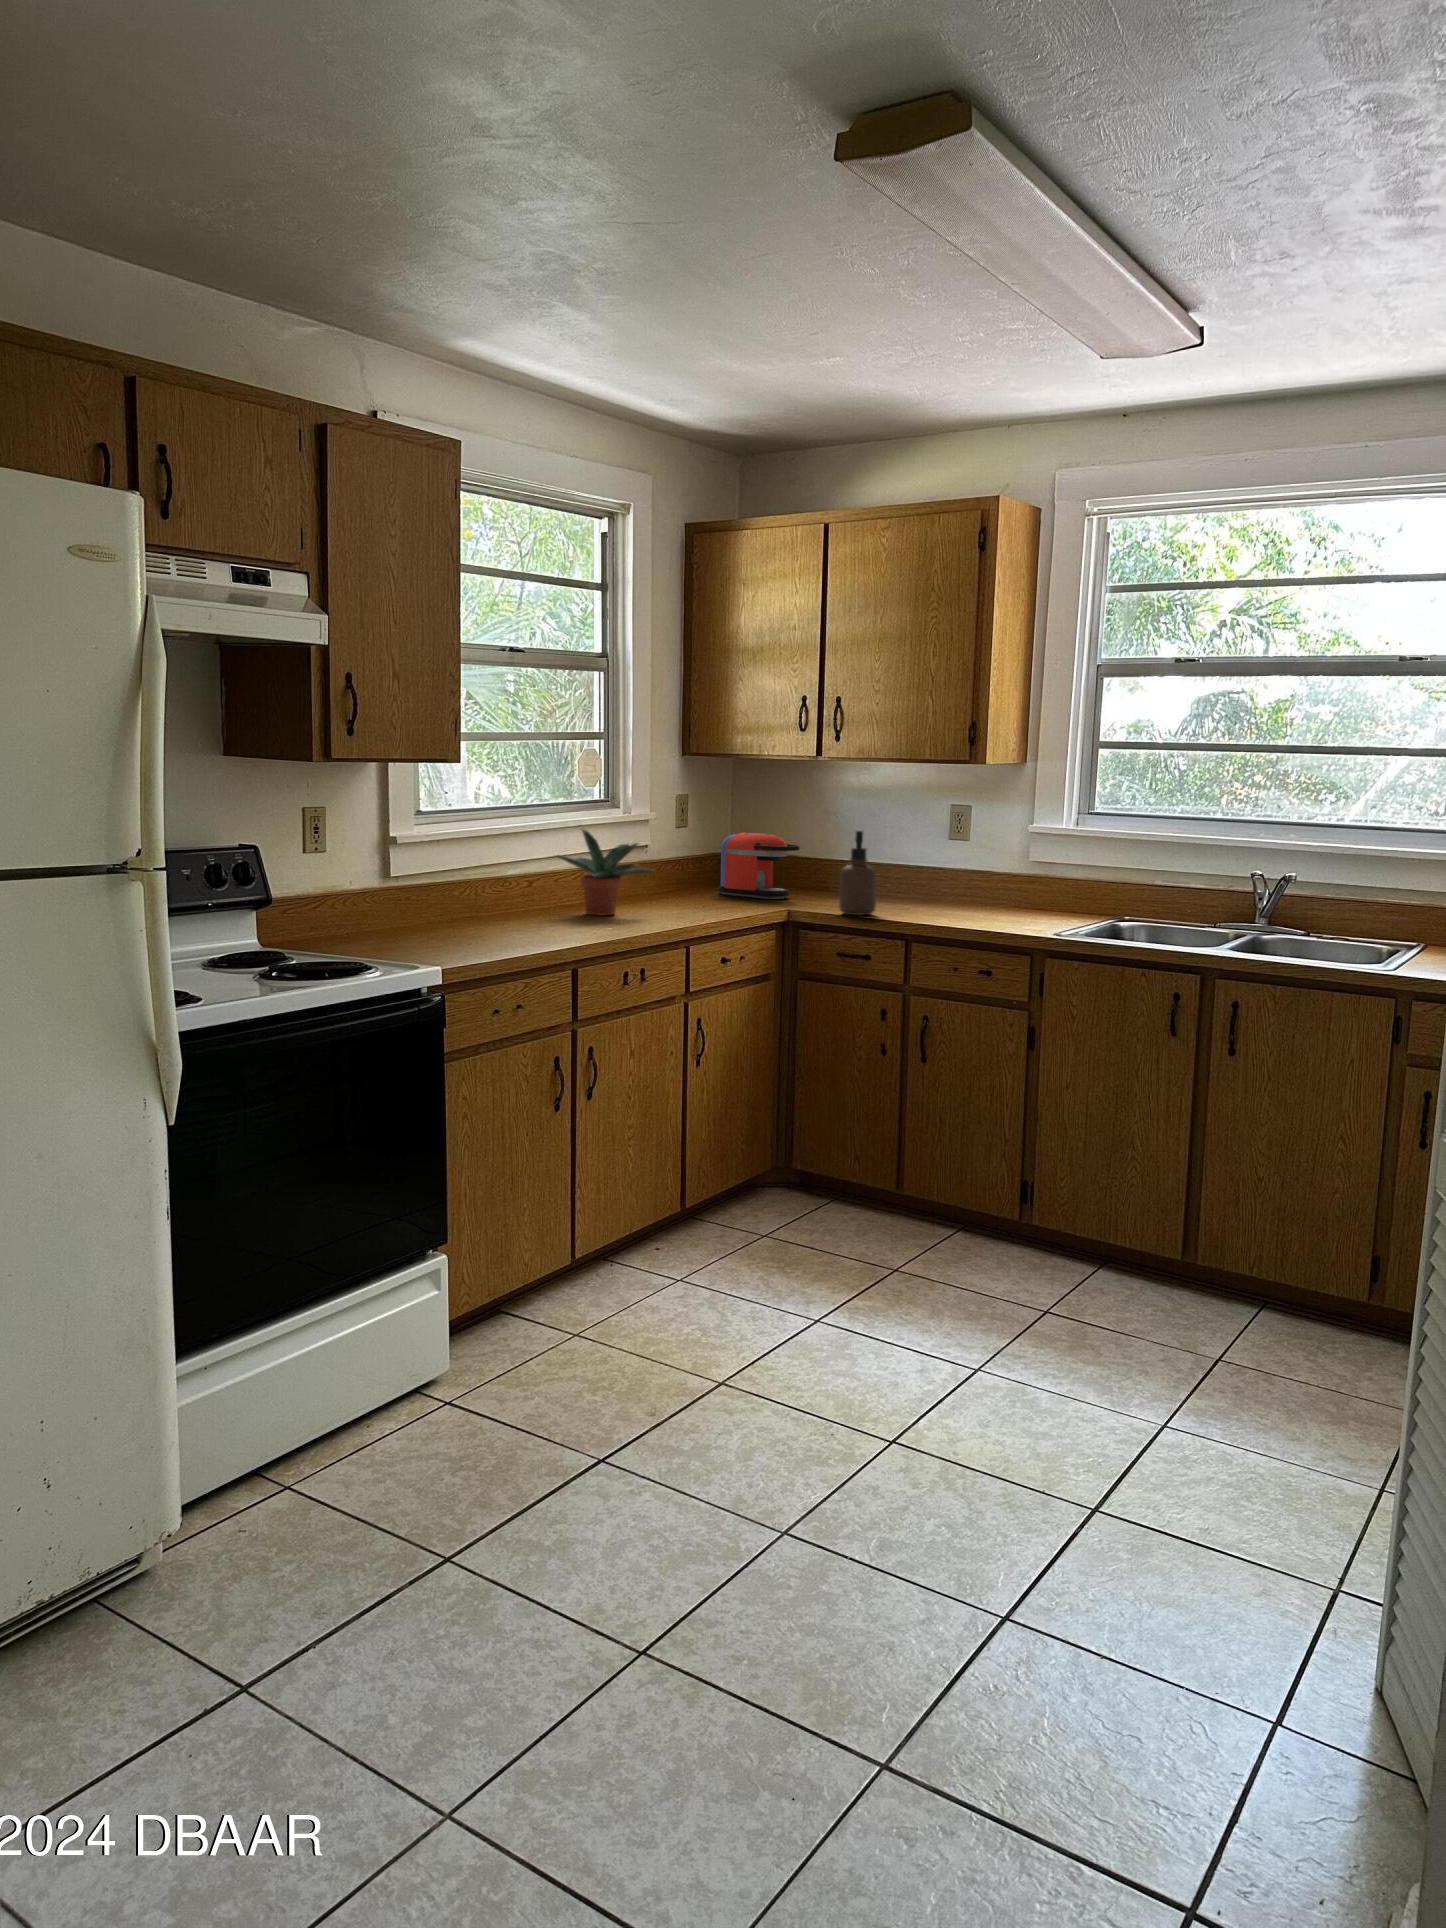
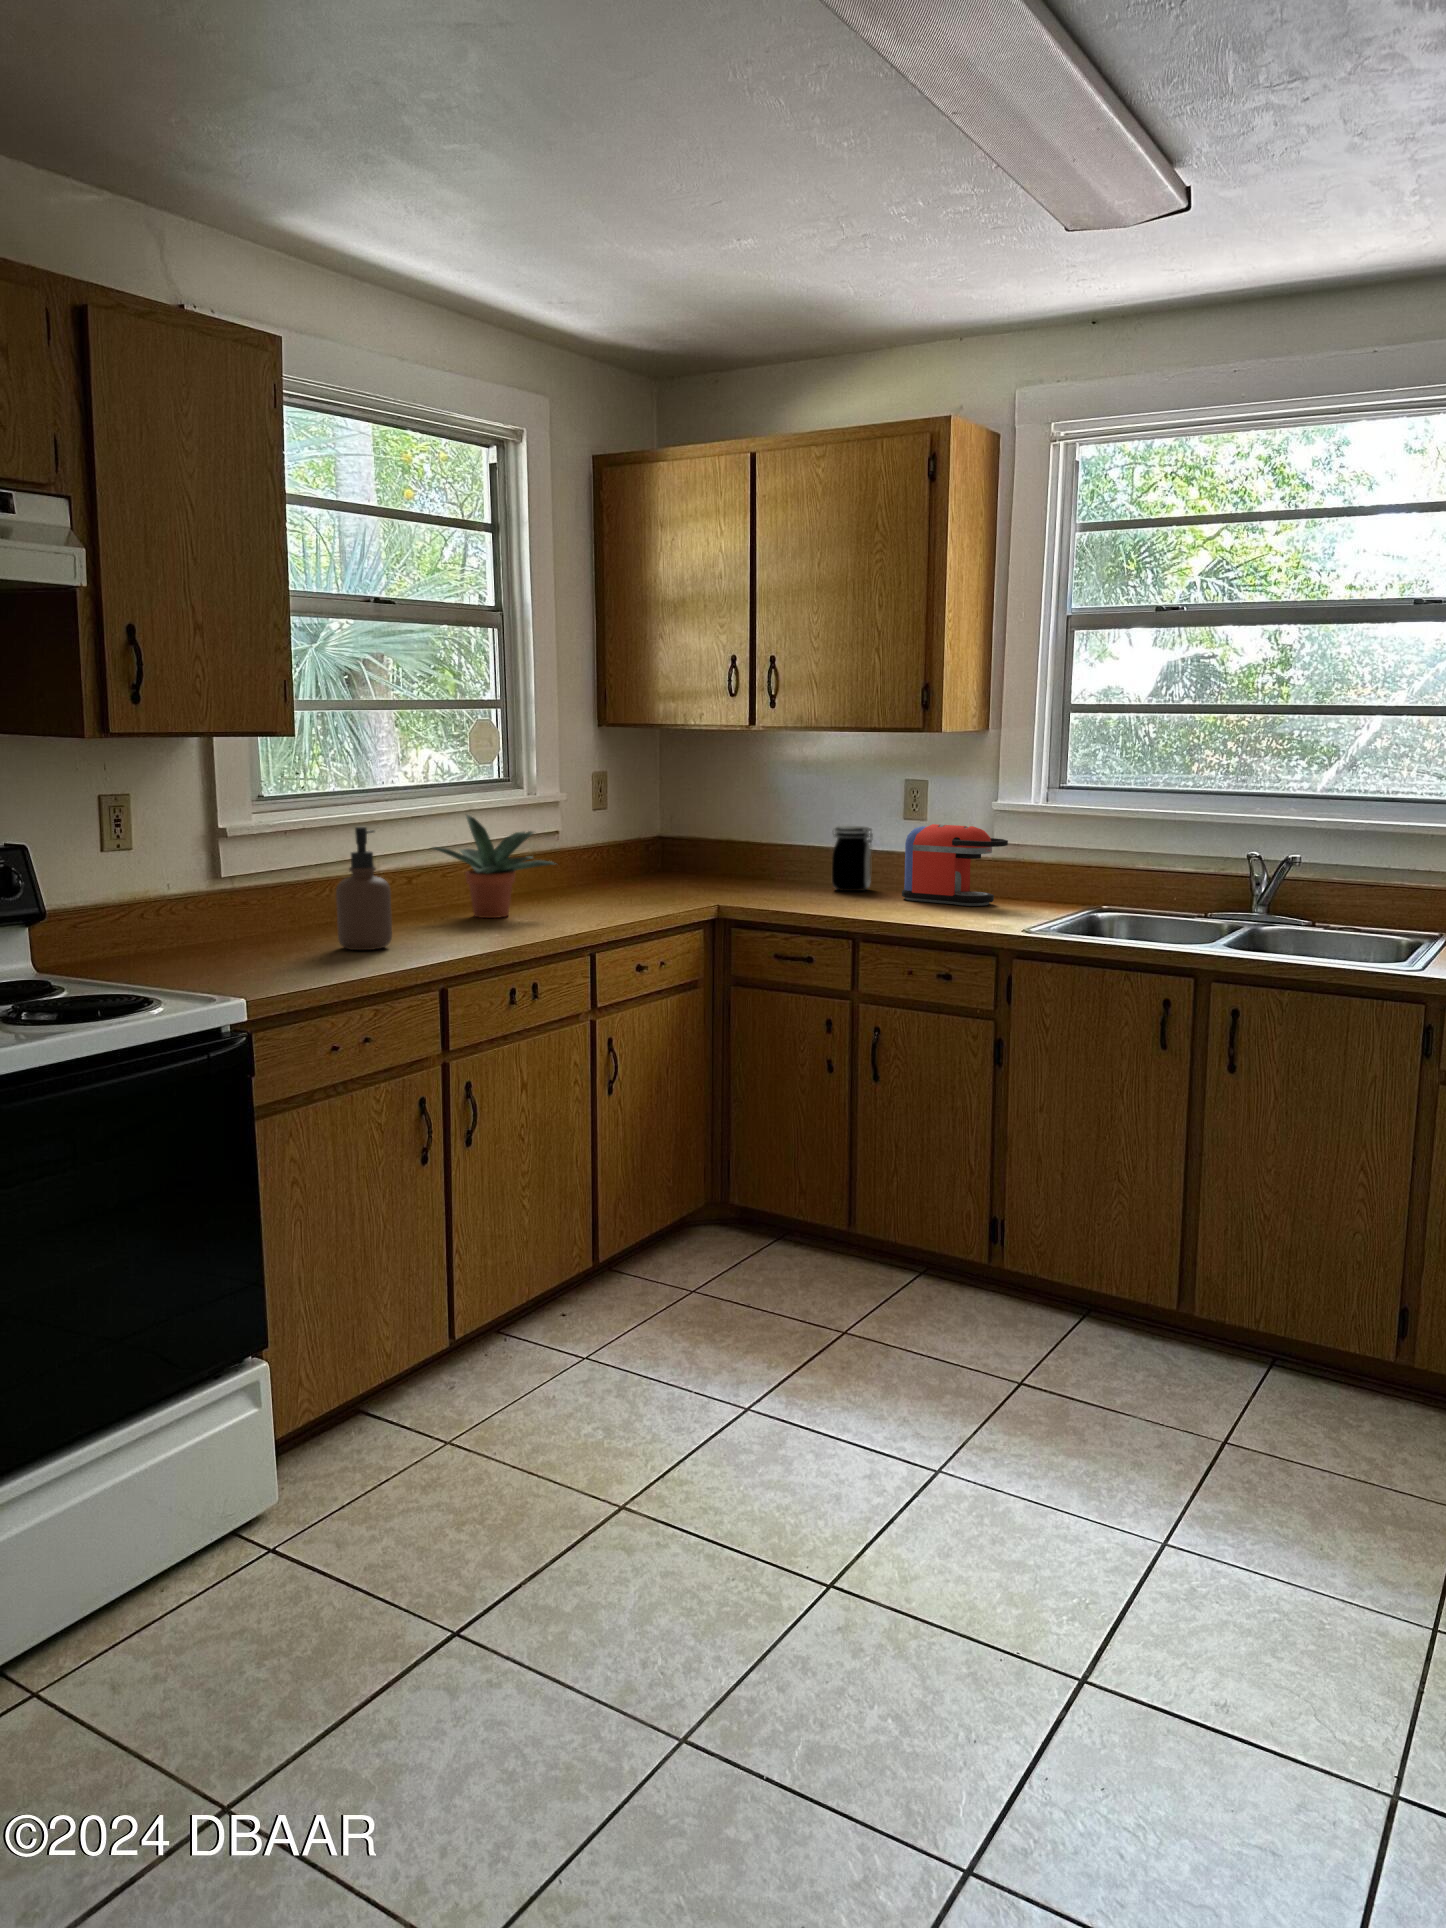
soap dispenser: present [839,831,877,915] -> present [336,827,392,950]
coffee maker: present [718,832,800,899] -> present [902,824,1008,906]
jar: none [885,845,922,902] -> present [832,826,873,891]

